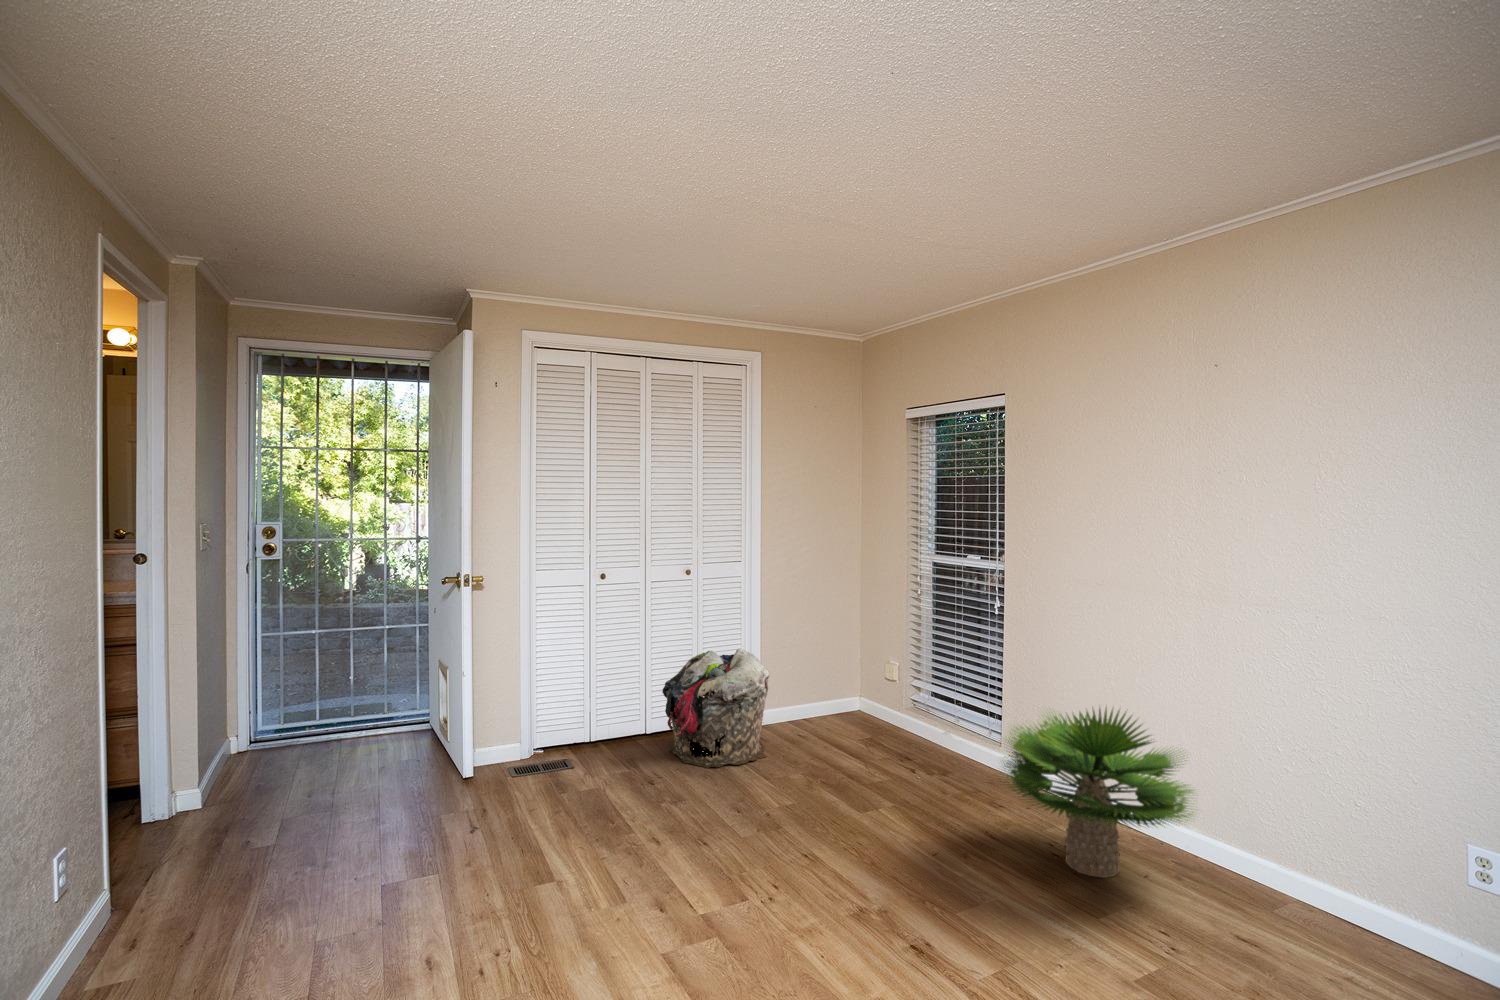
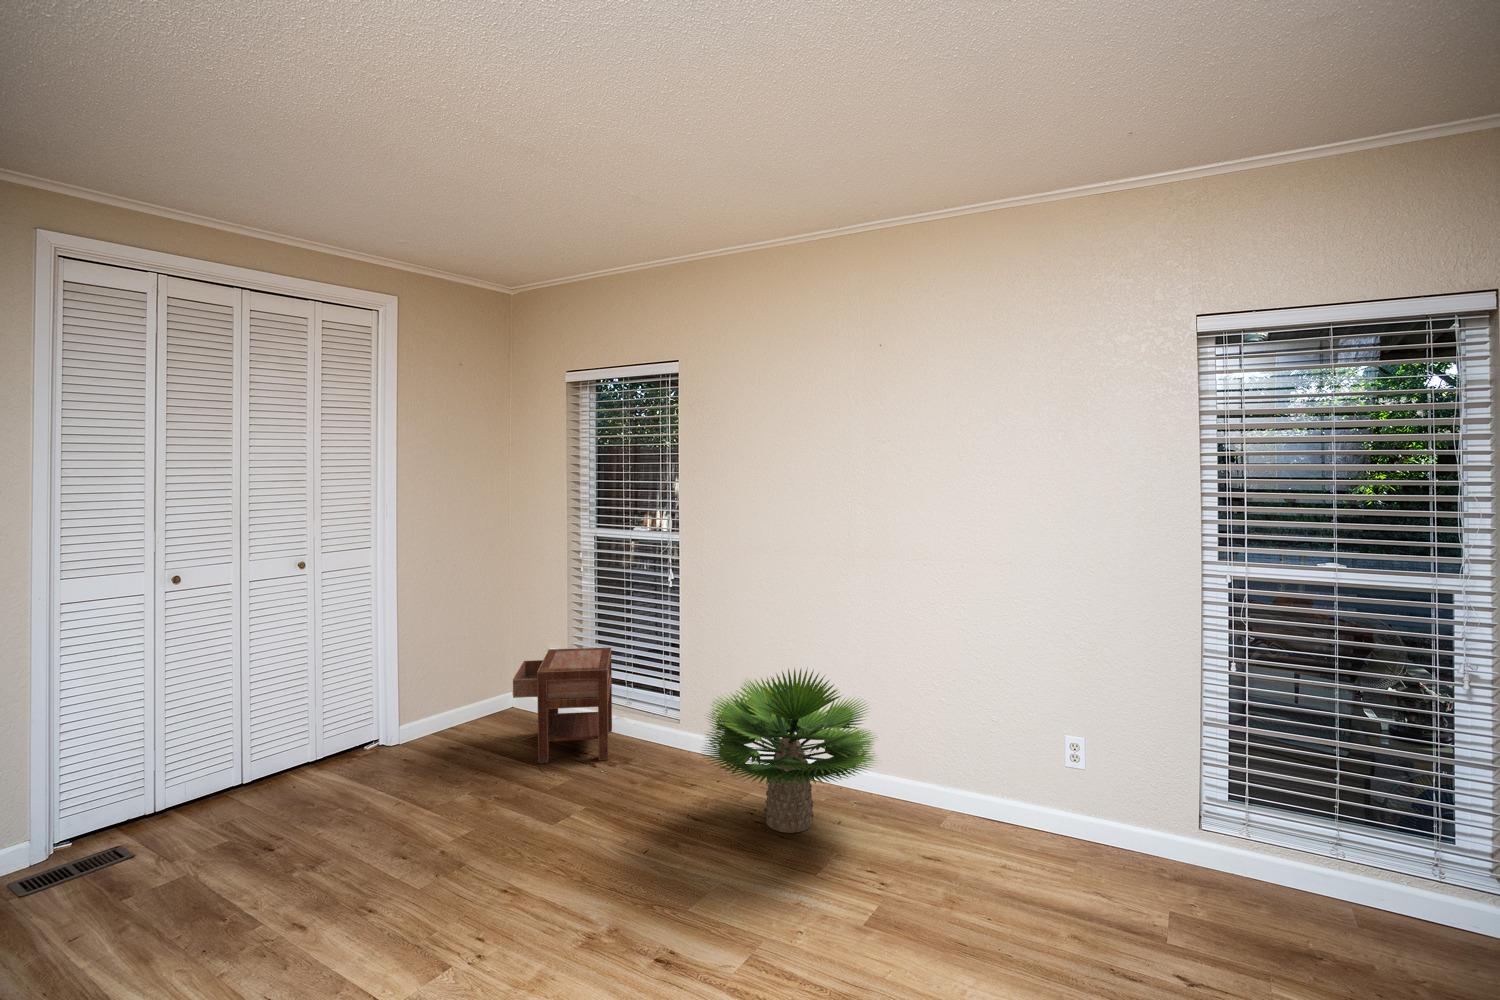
laundry basket: present [662,648,770,768] -> none [268,657,419,813]
nightstand: none [846,662,941,771] -> present [513,648,612,763]

